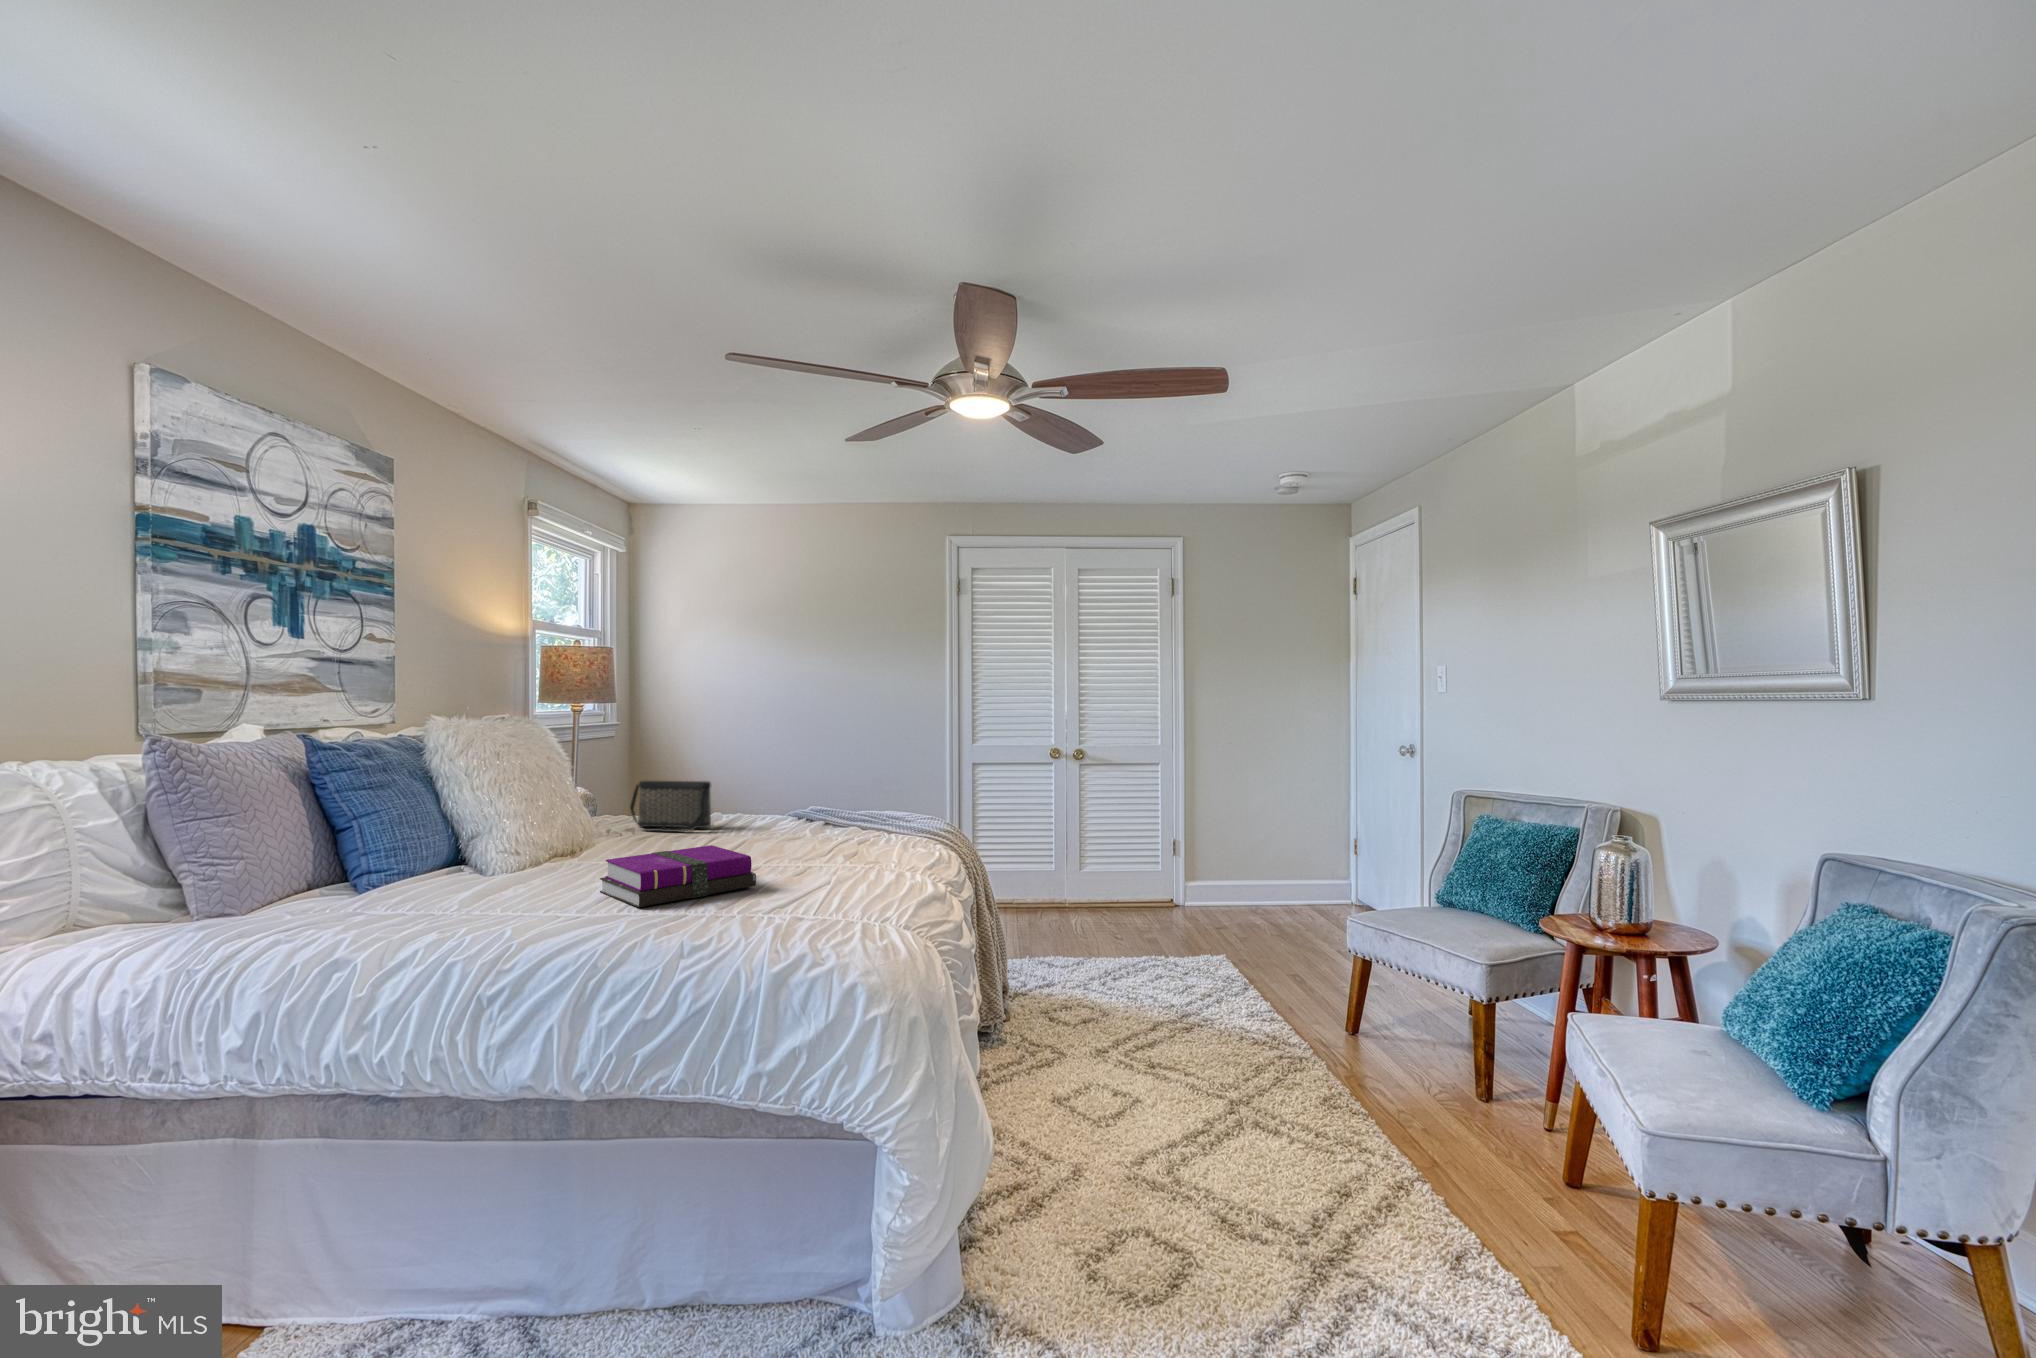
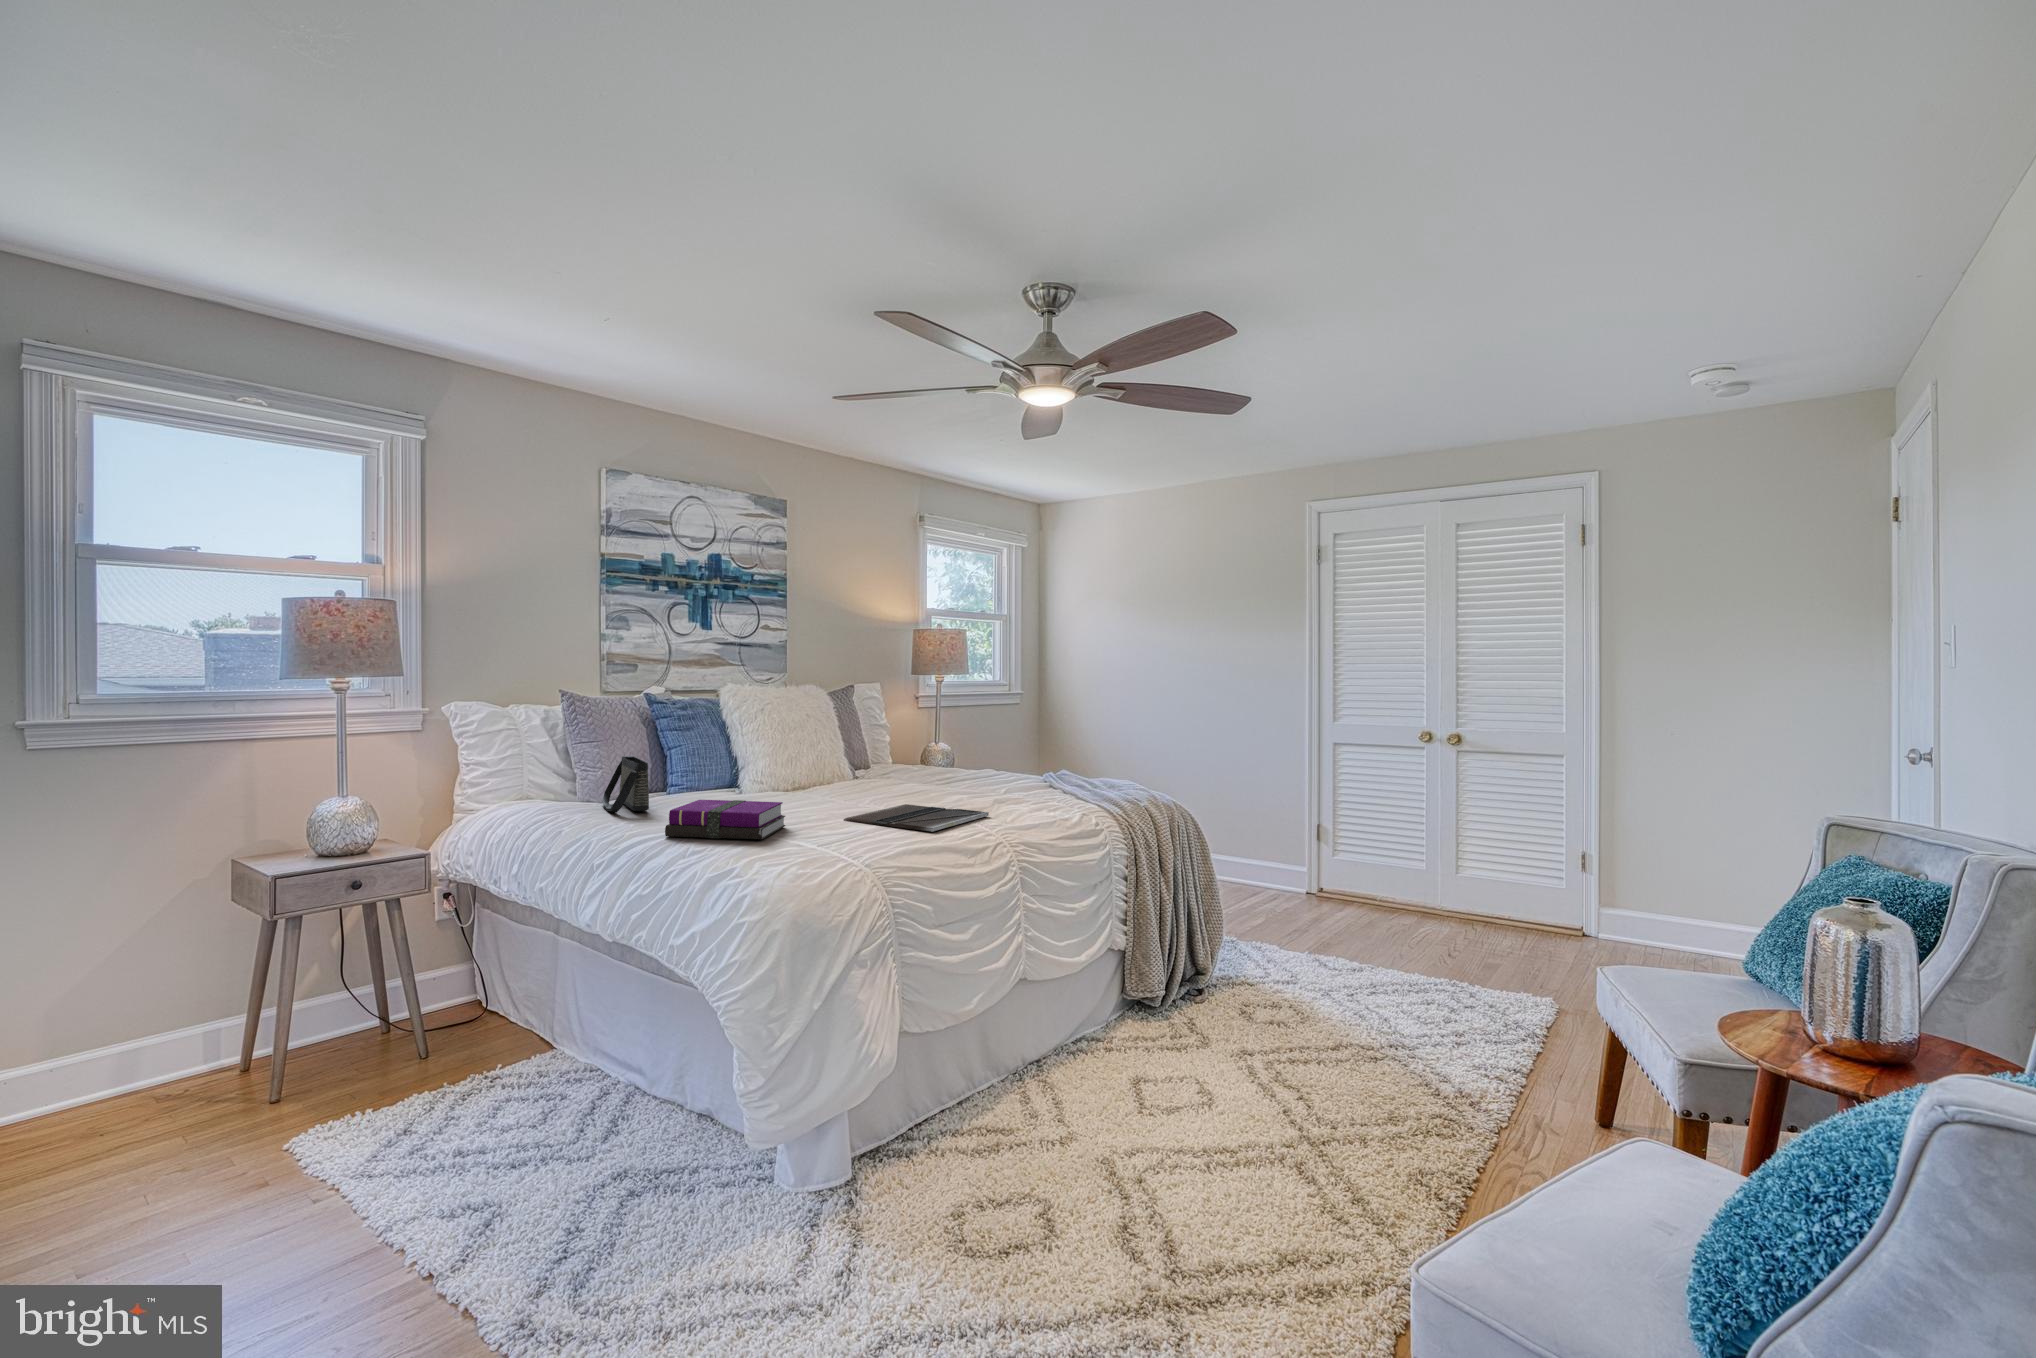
handbag: present [630,781,711,832] -> present [602,756,649,812]
laptop: none [728,829,855,859] -> present [844,804,989,832]

